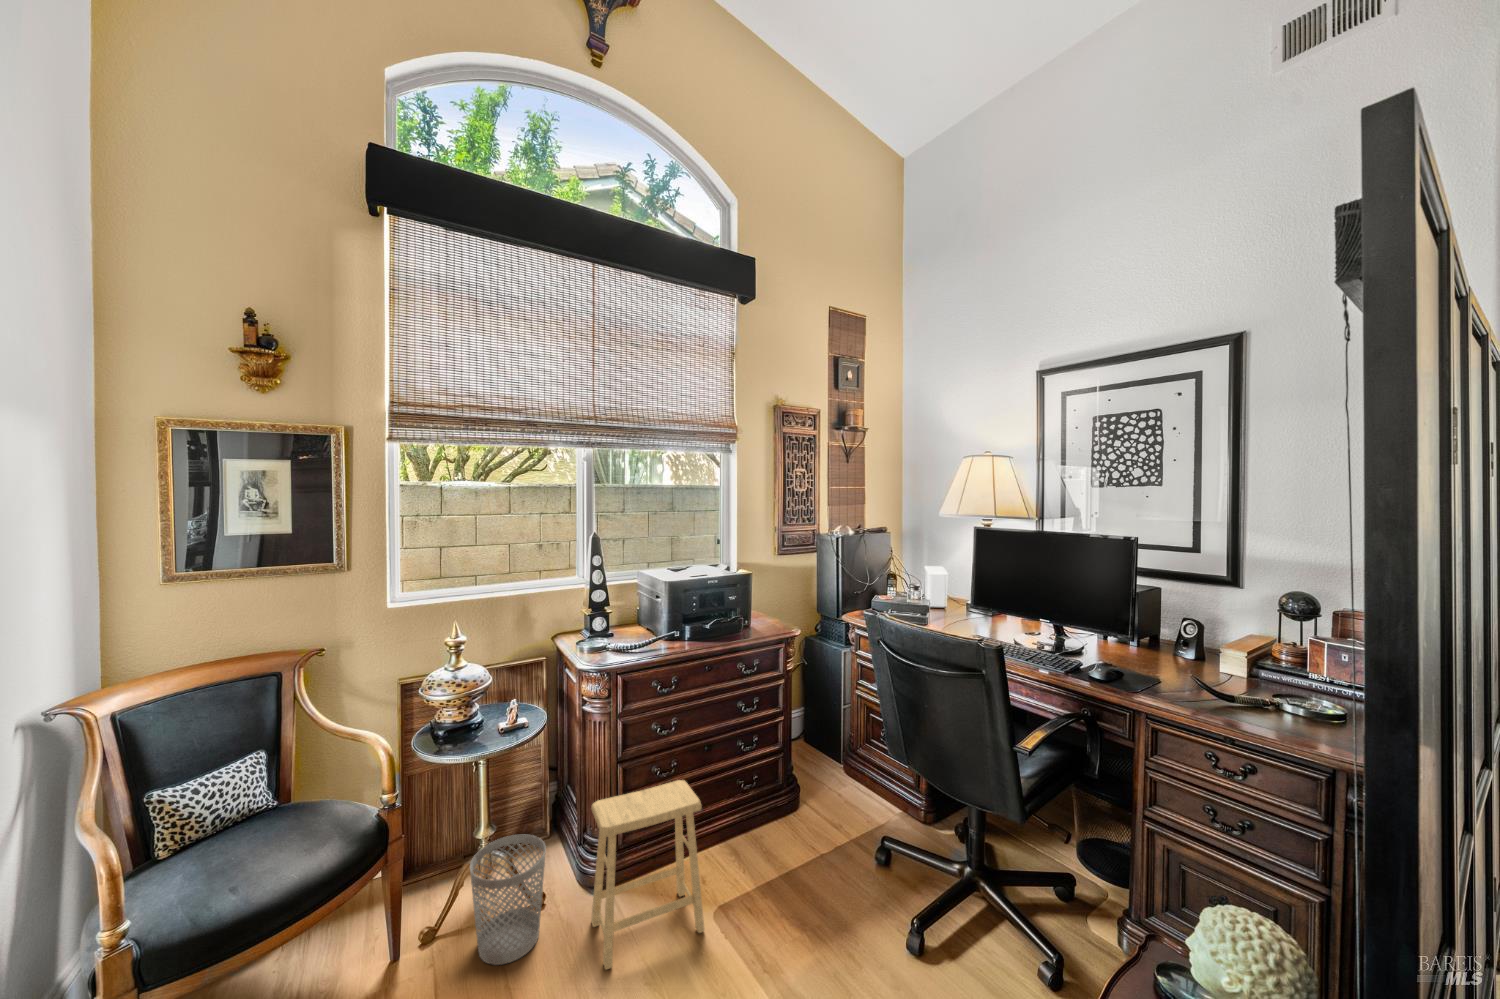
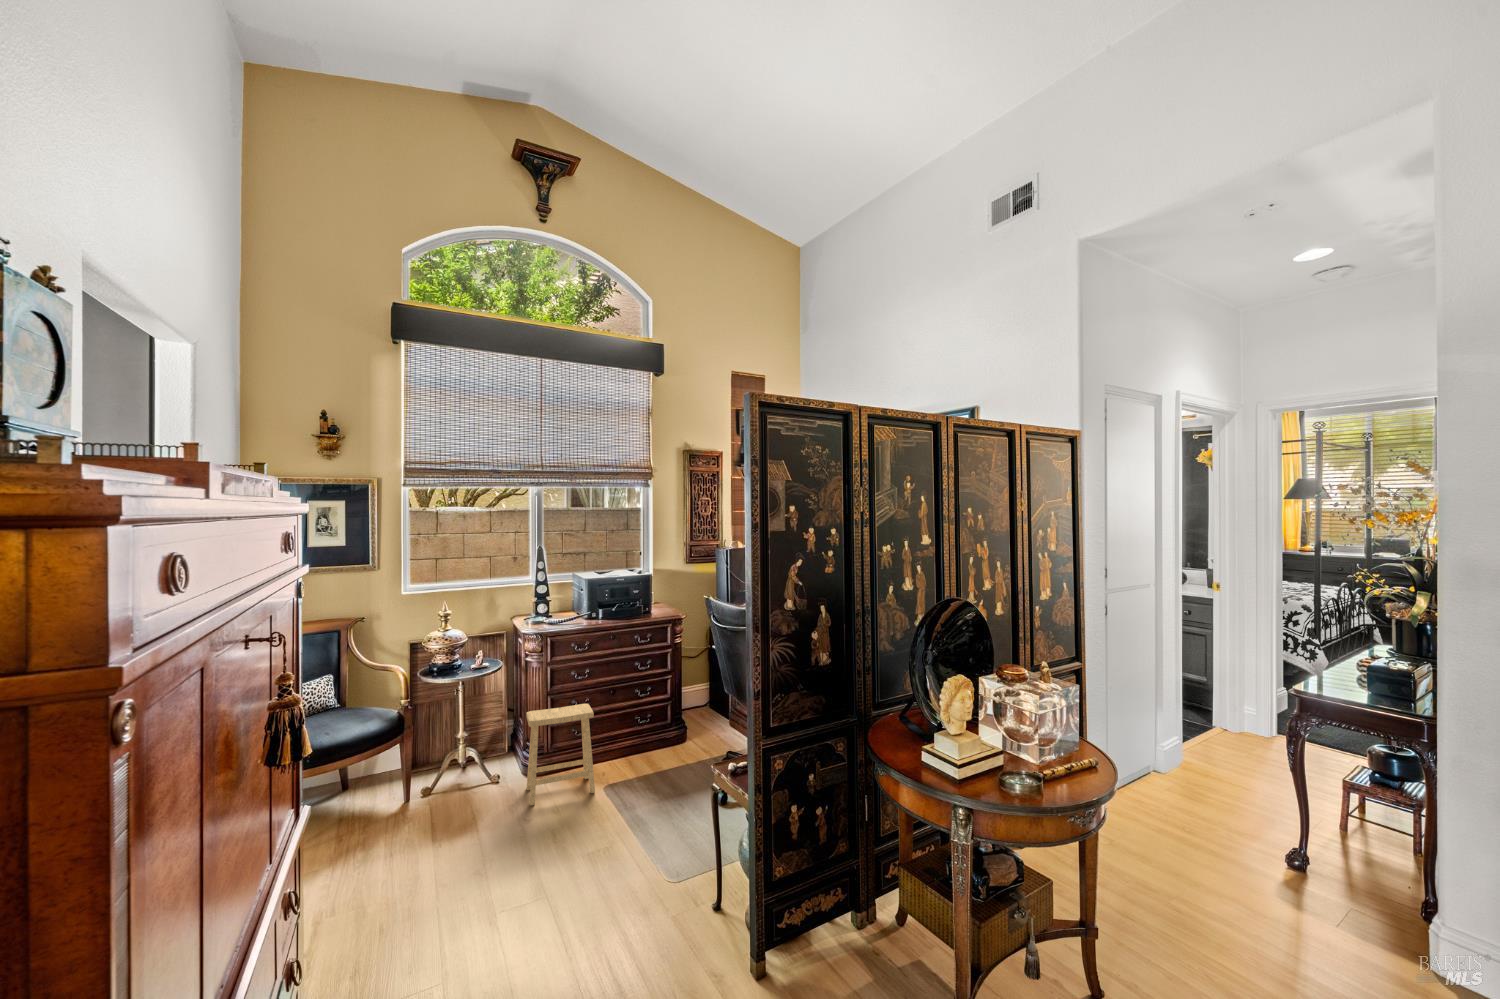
wastebasket: present [470,834,546,965] -> none [452,734,498,803]

